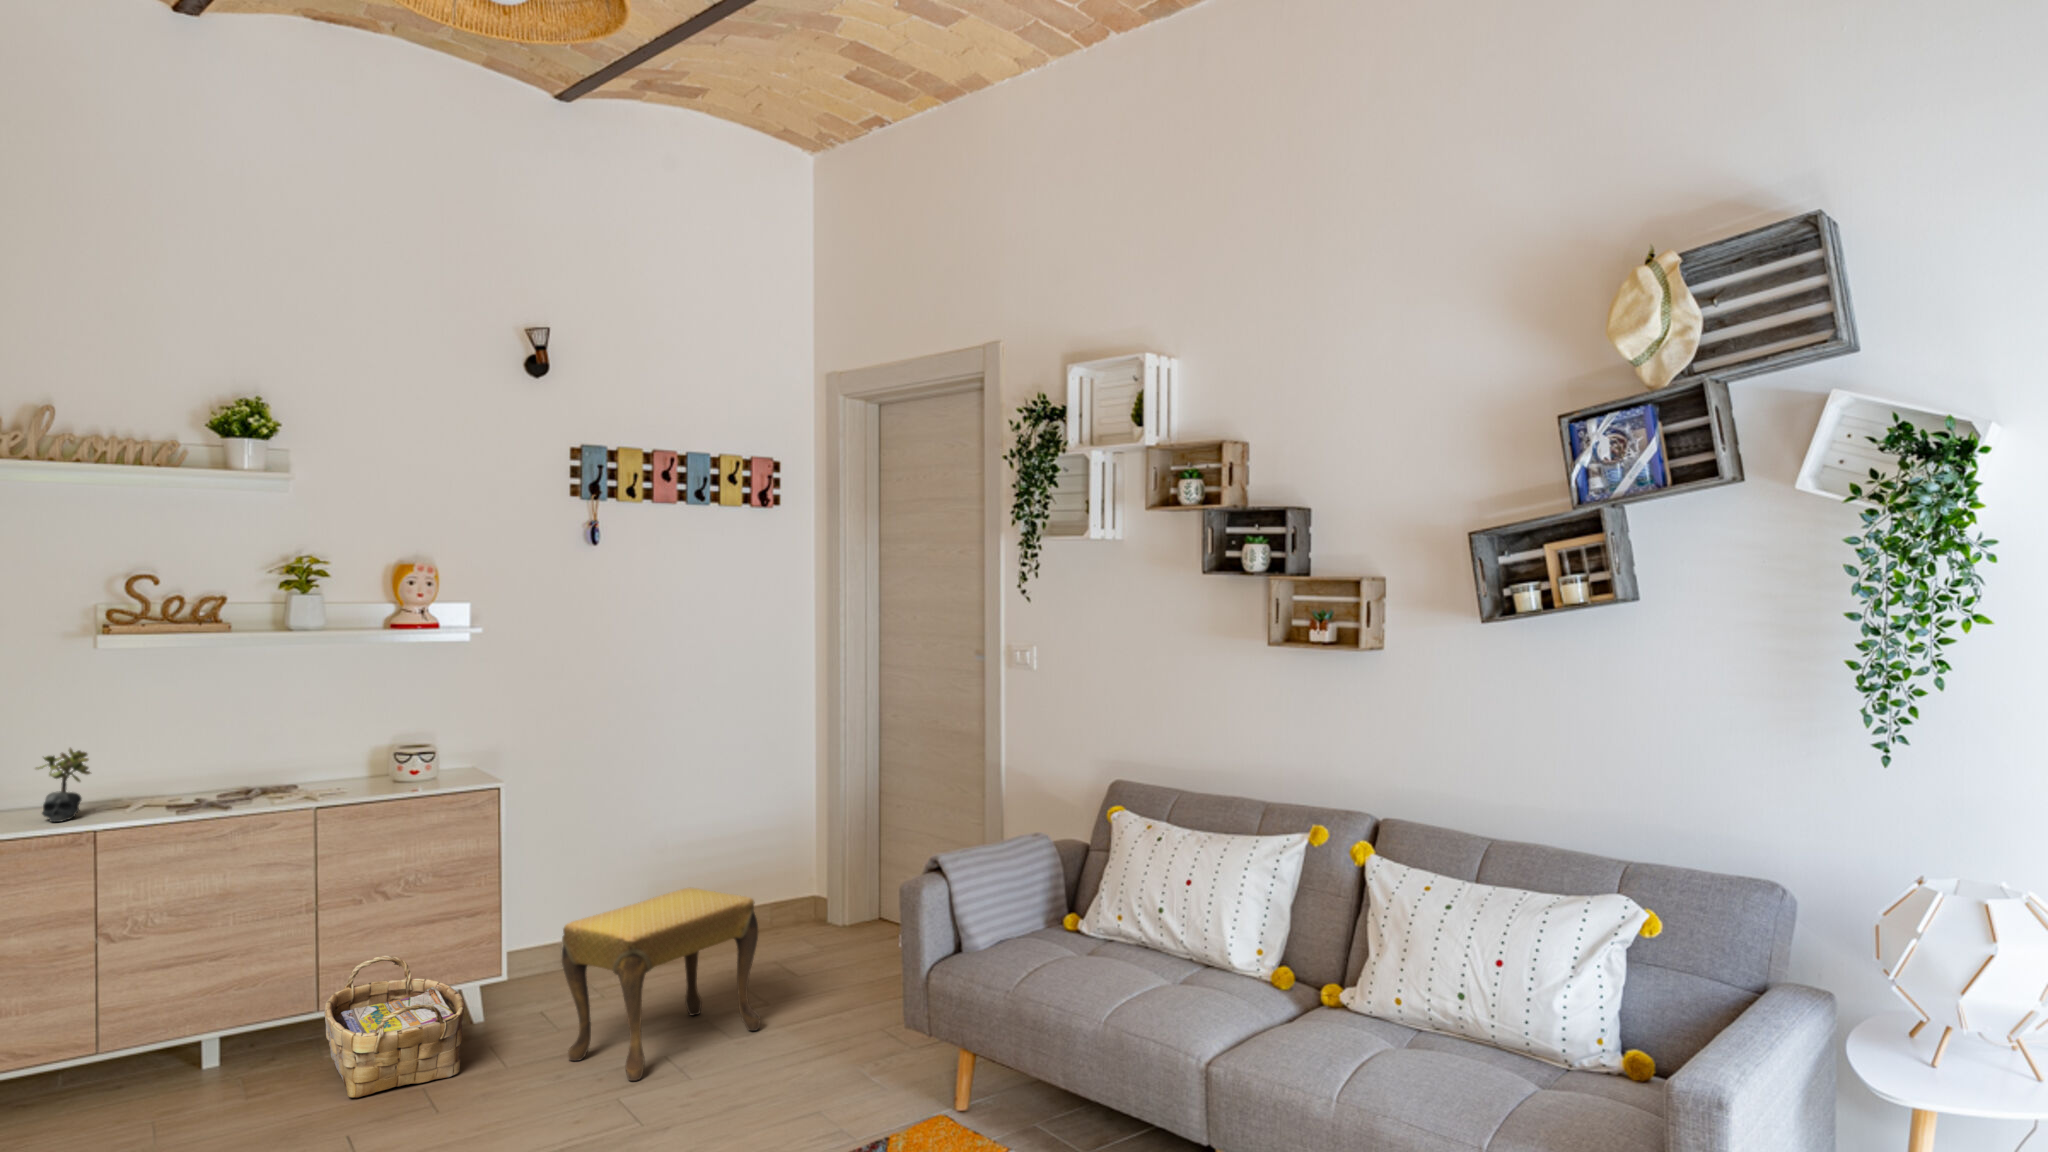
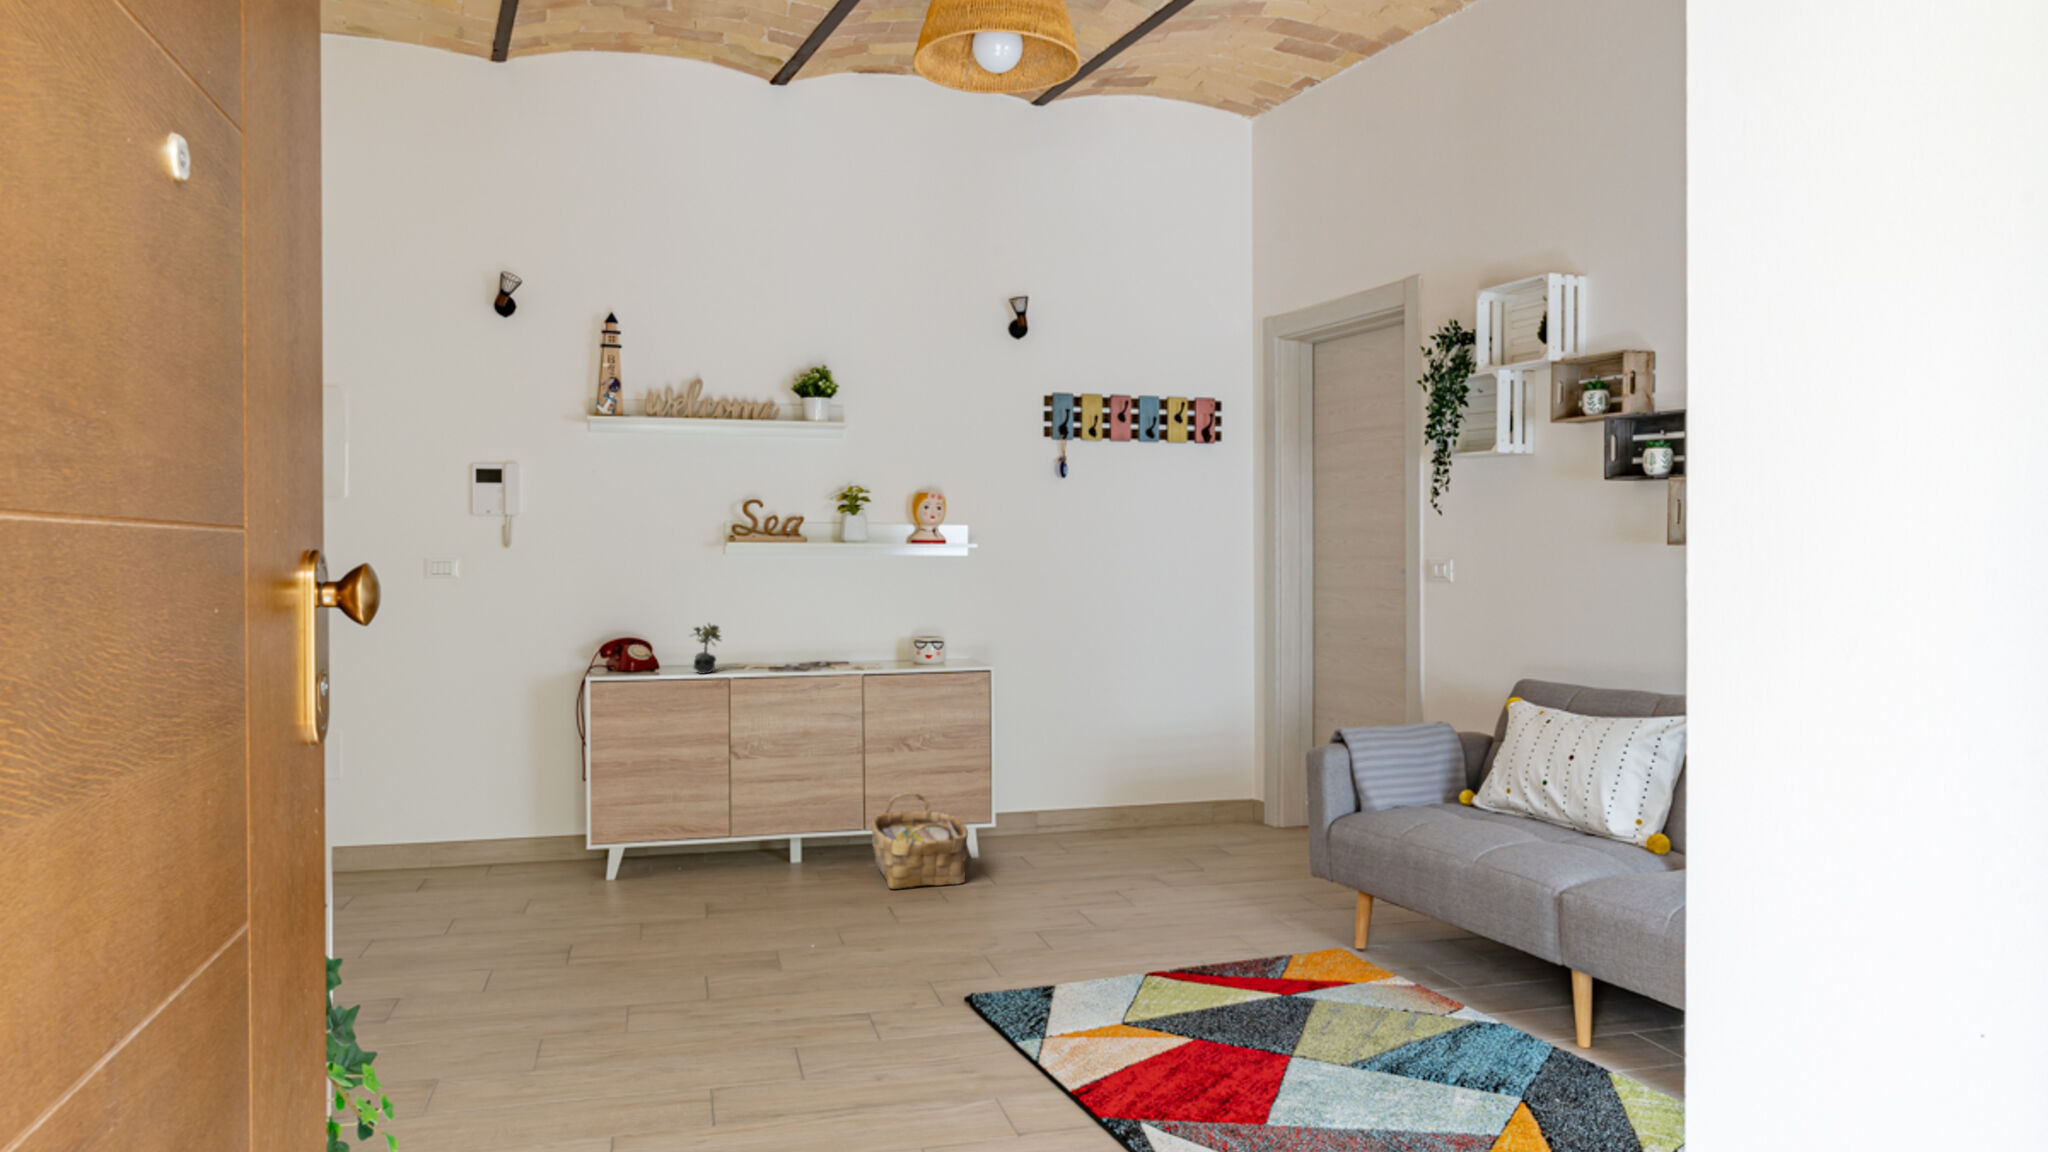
footstool: present [562,888,760,1081] -> none [1039,759,1198,900]

